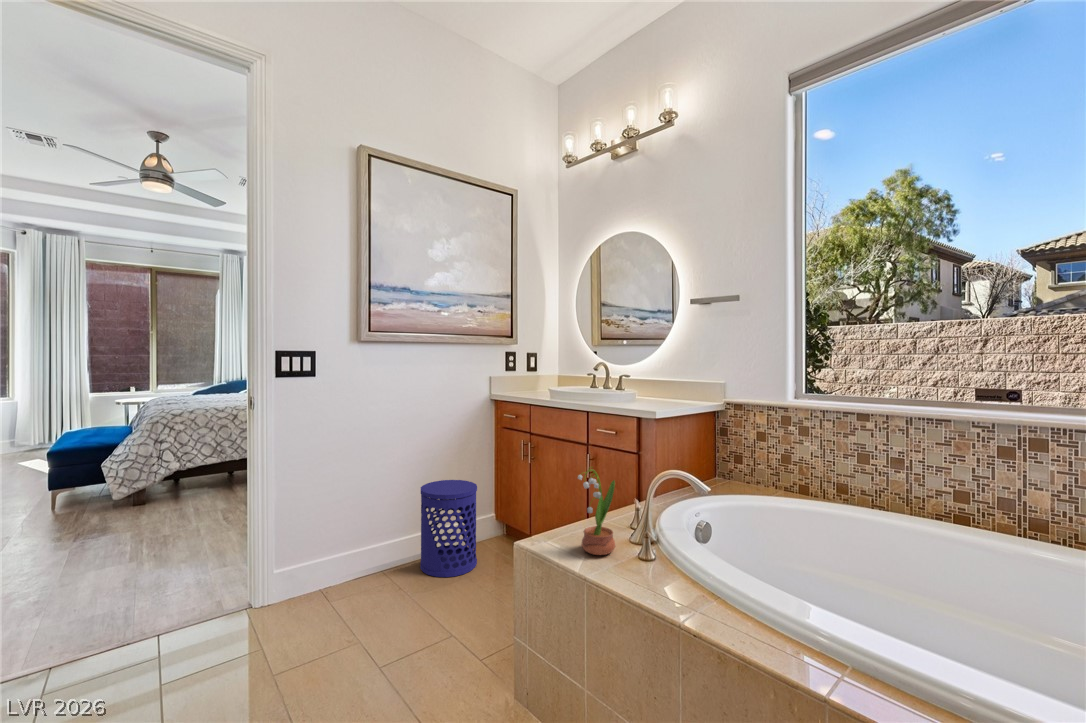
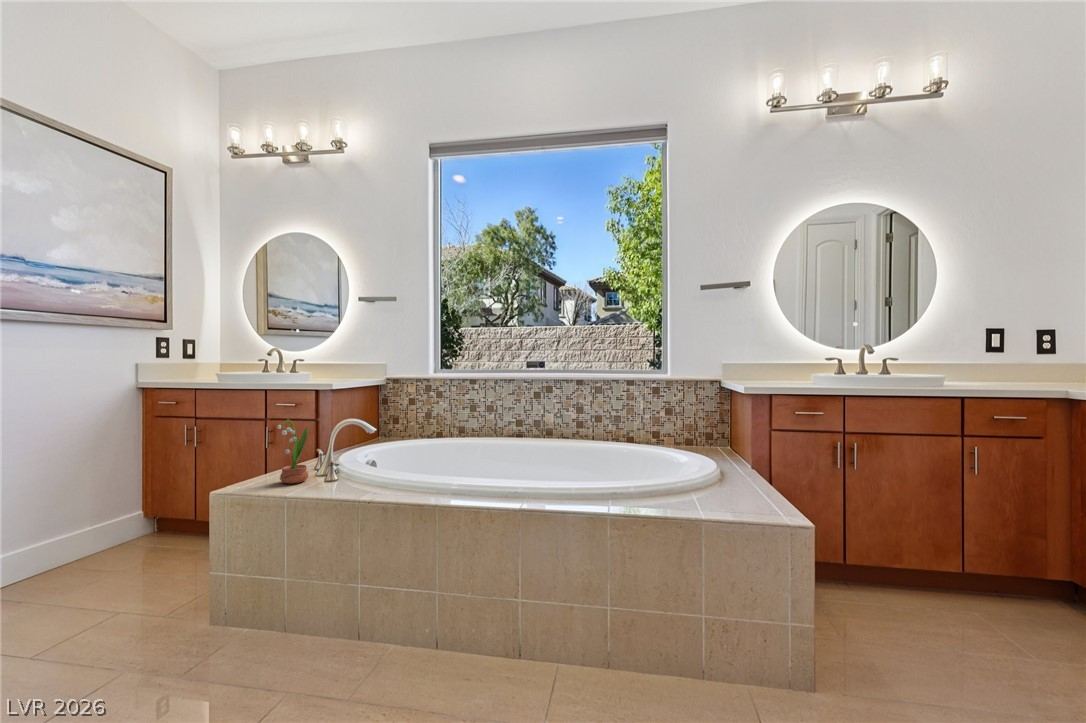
waste bin: present [420,480,477,577] -> none [46,475,131,580]

